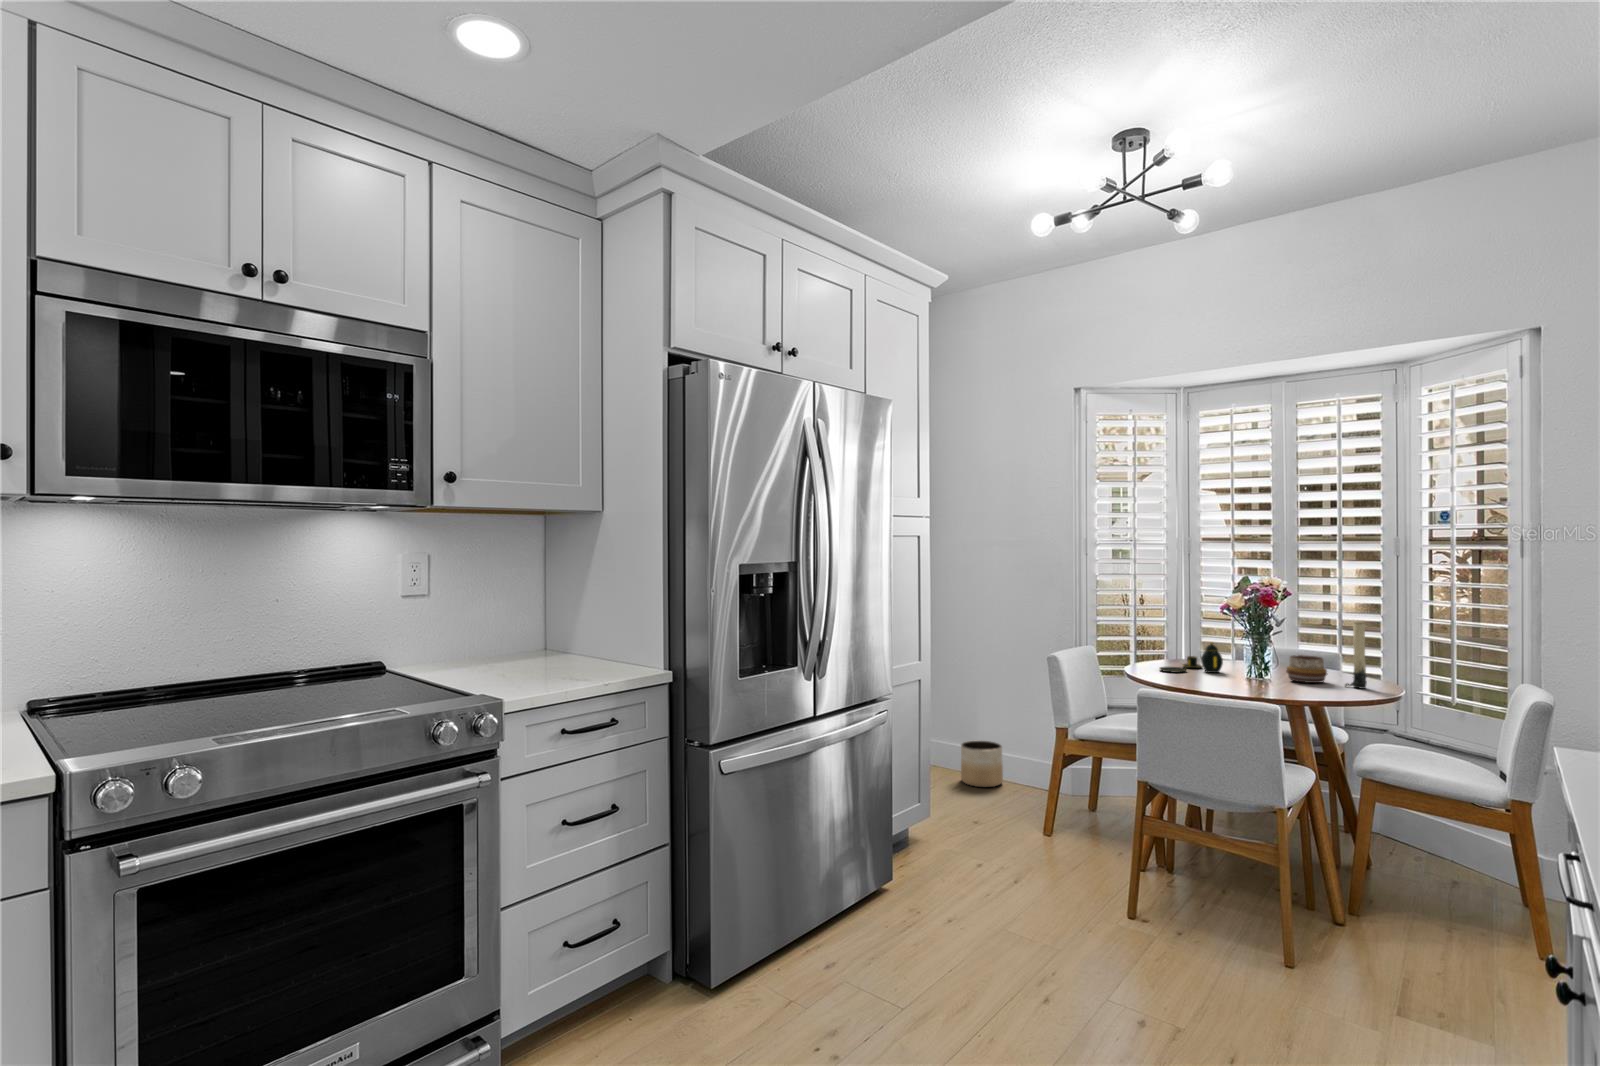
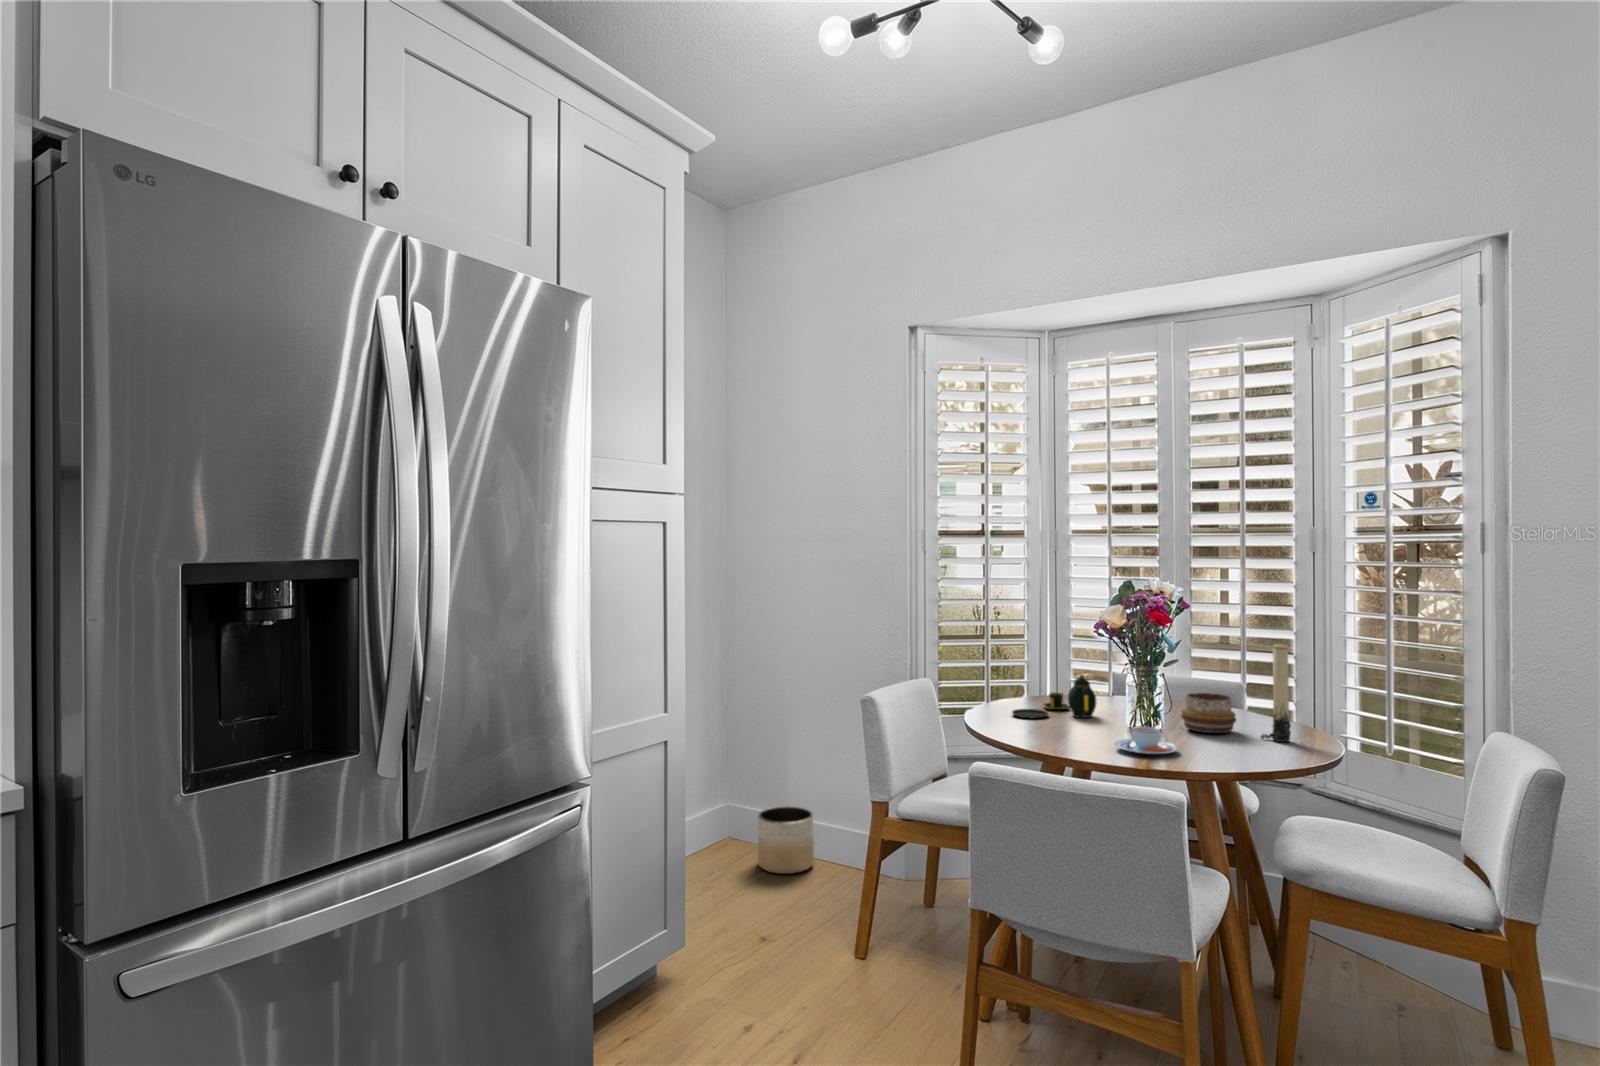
teacup: none [1236,675,1282,692] -> present [1115,726,1178,754]

